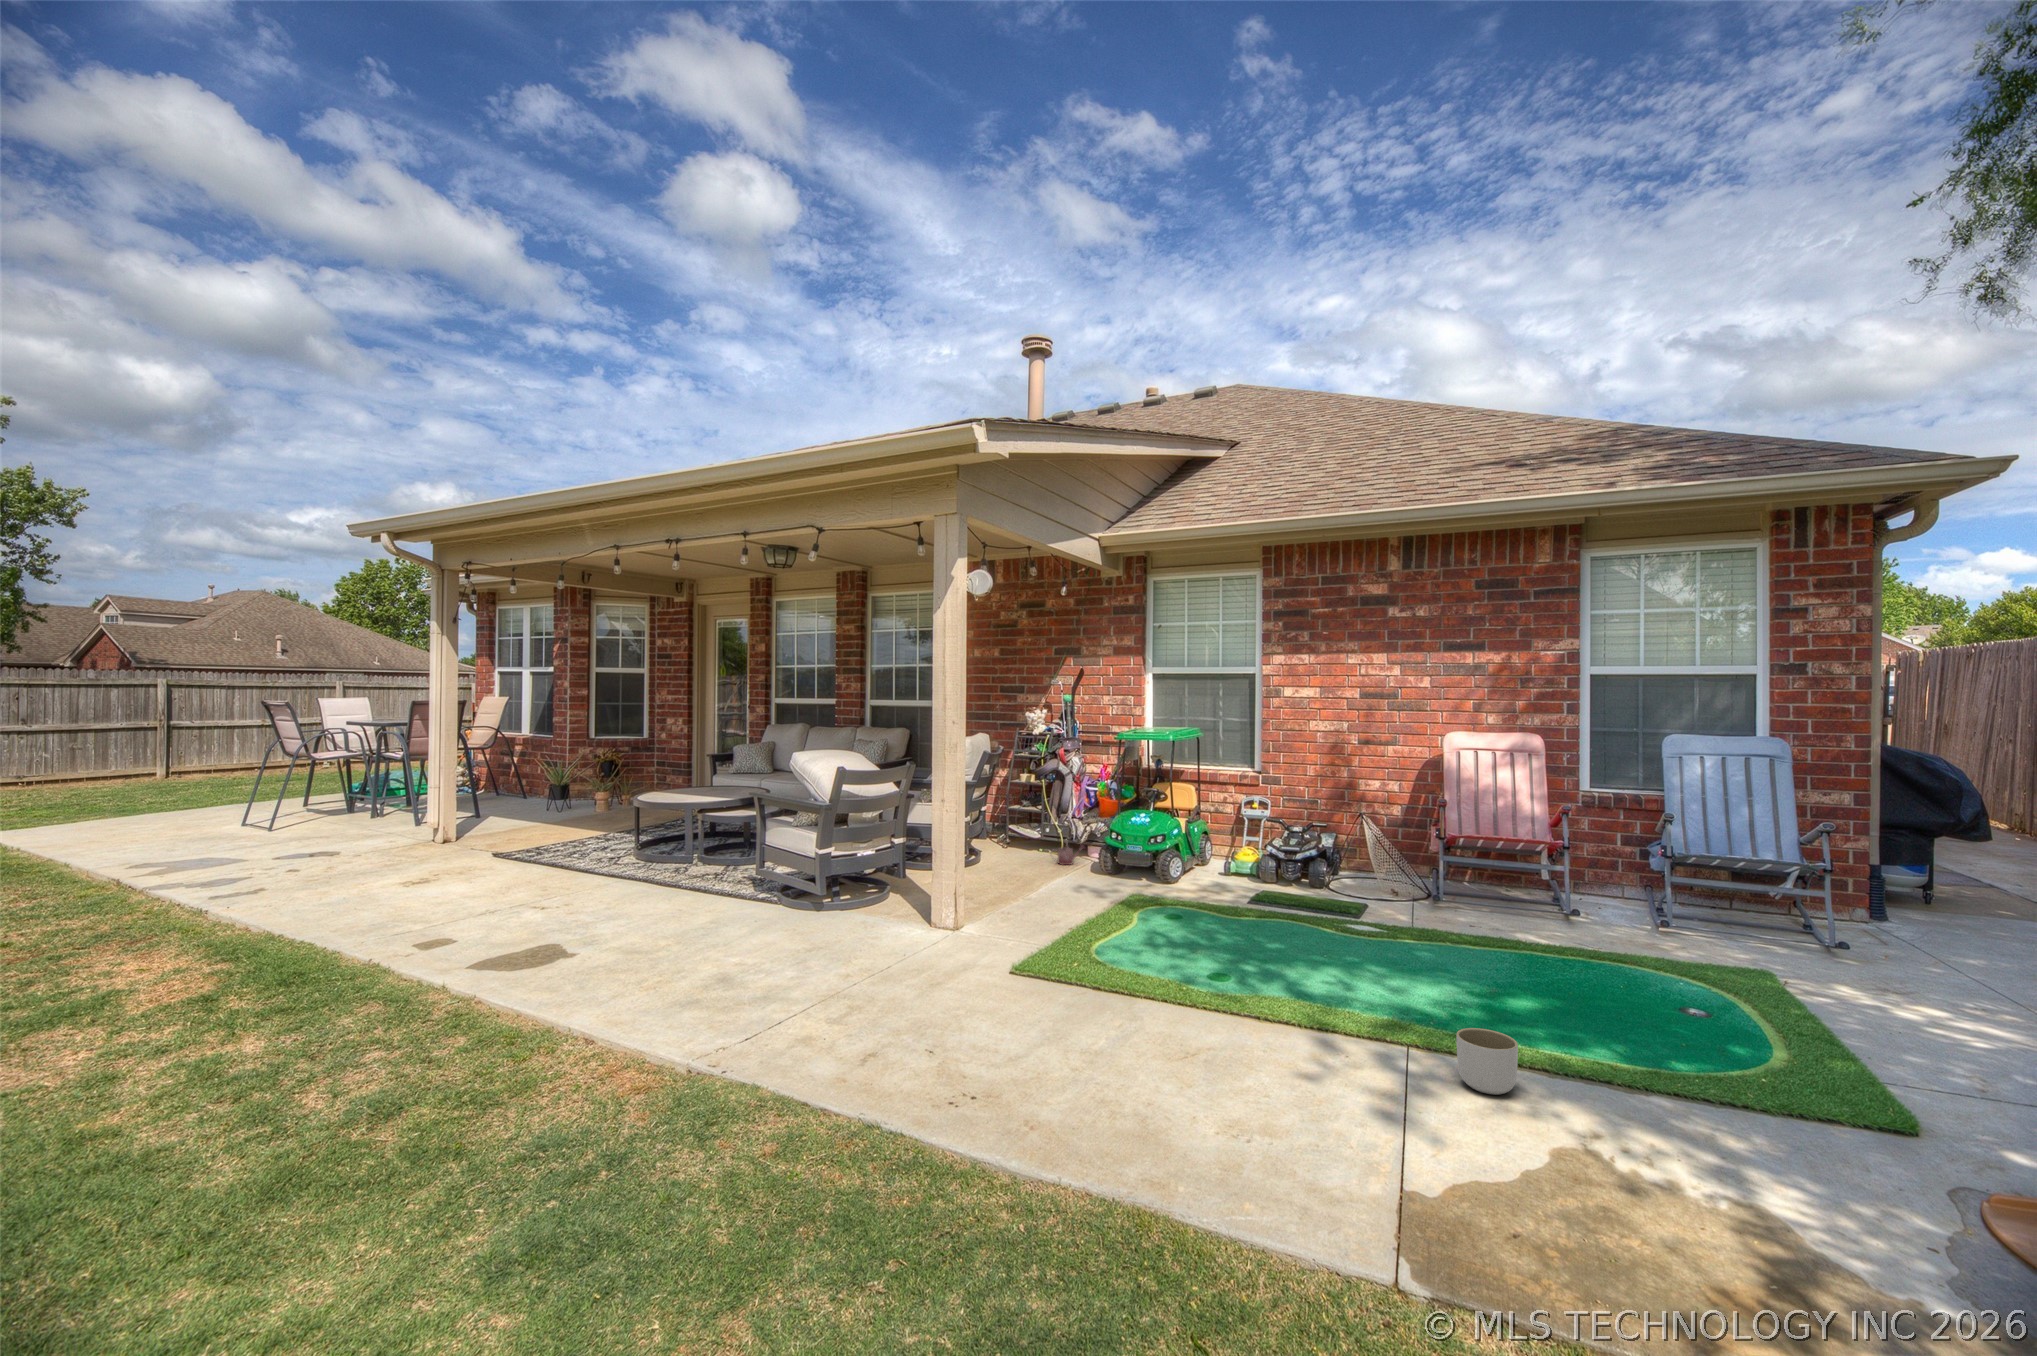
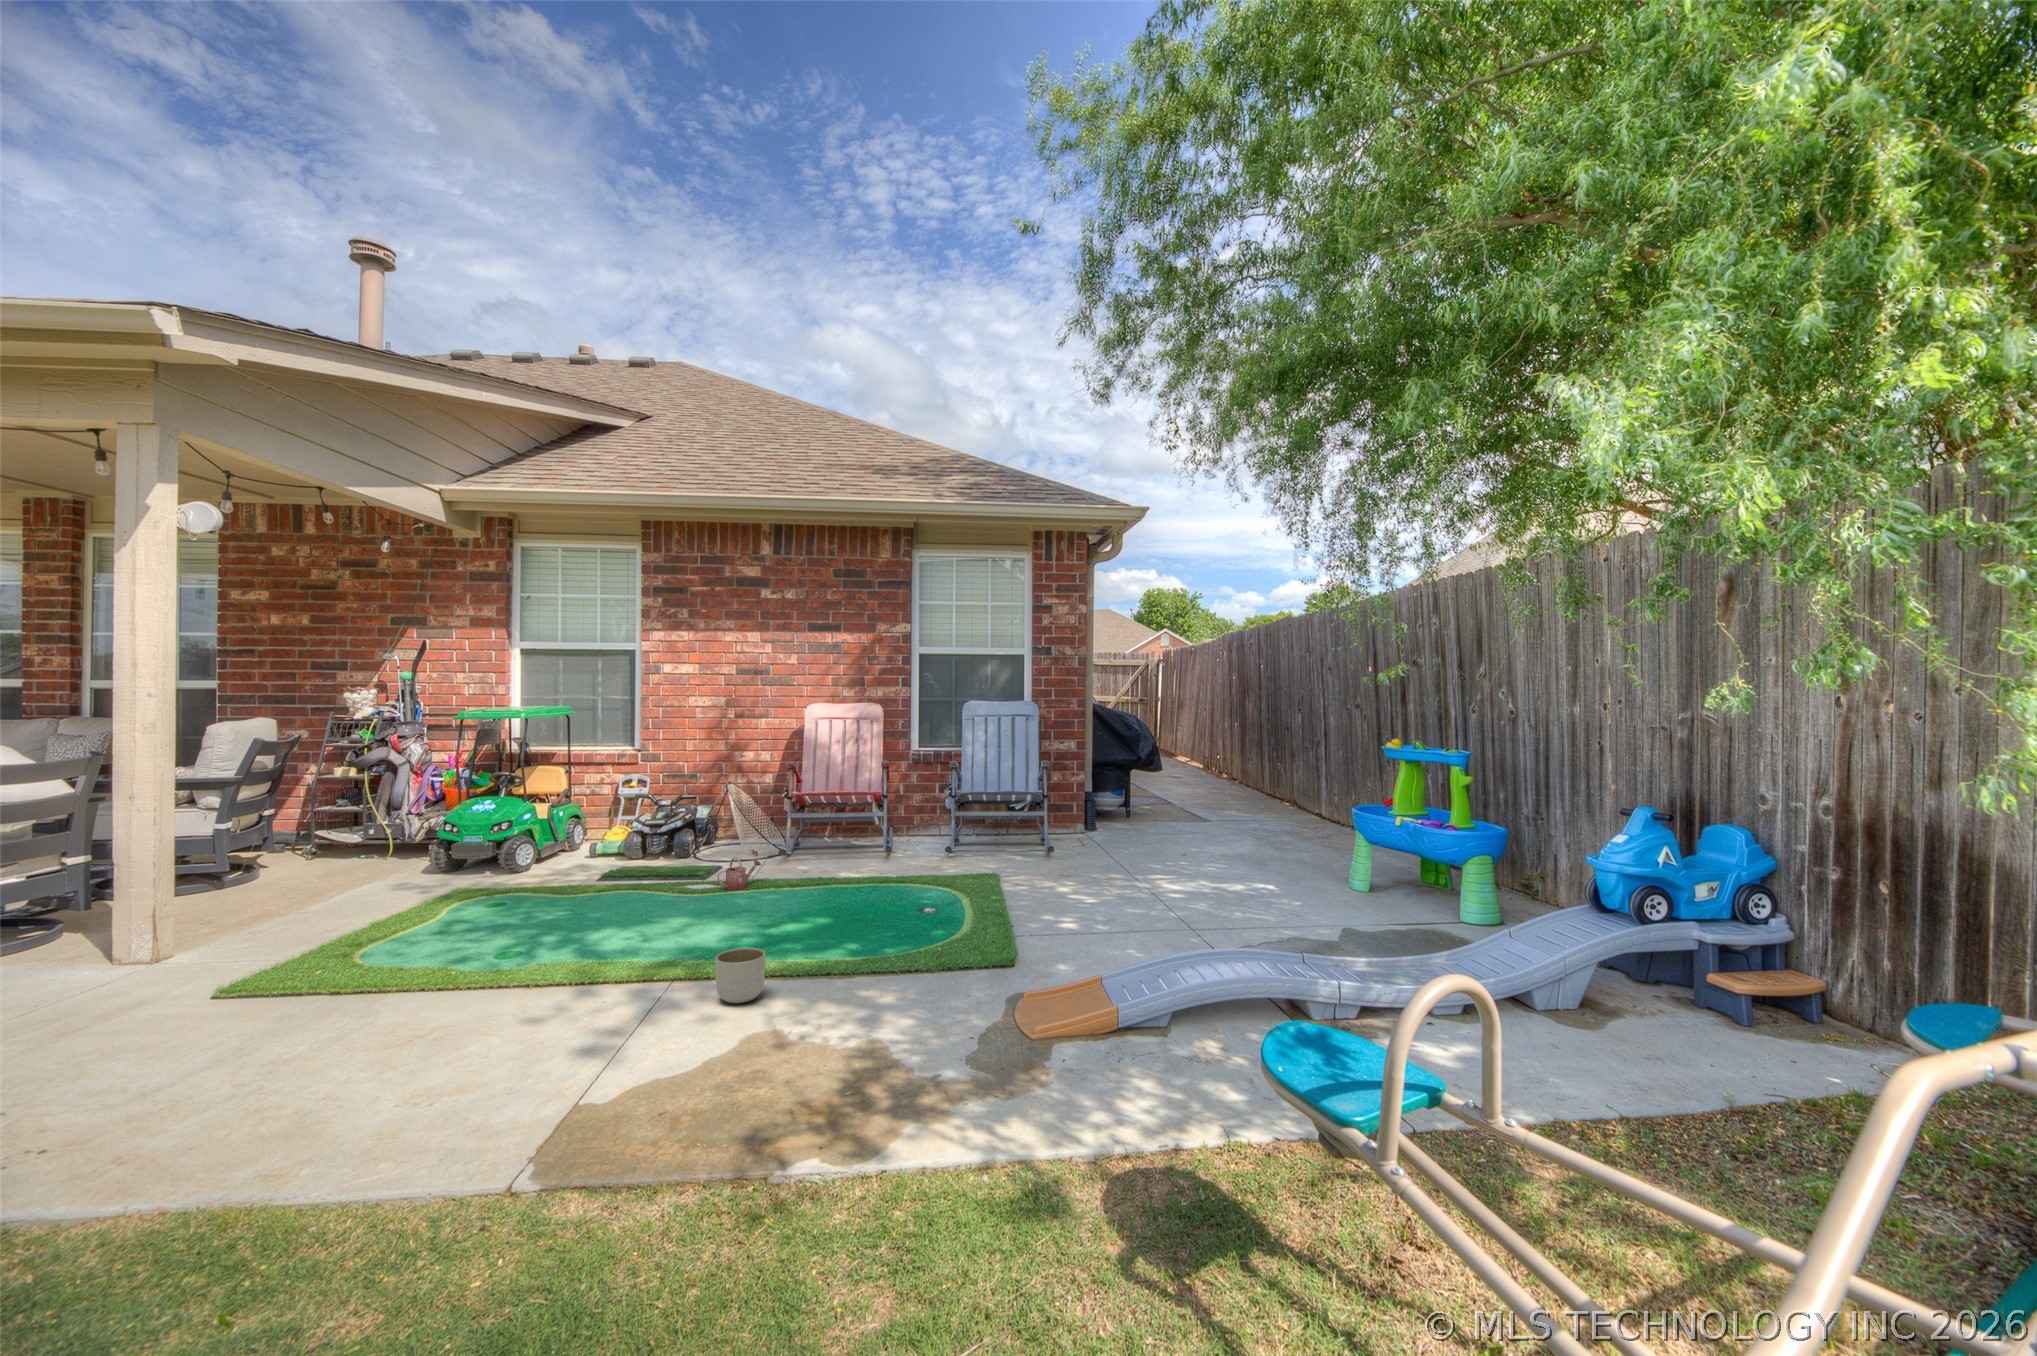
watering can: present [1053,841,1084,865] -> present [717,857,761,890]

